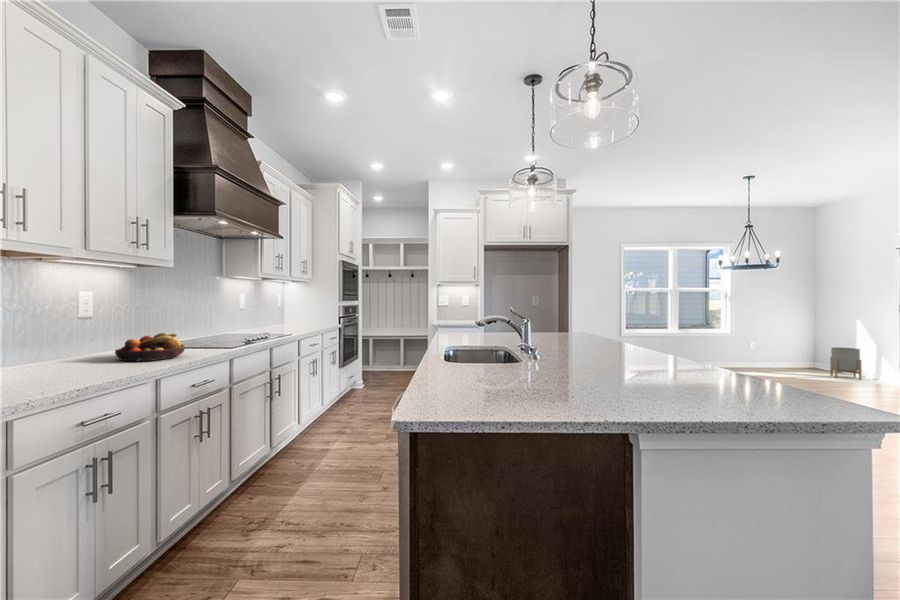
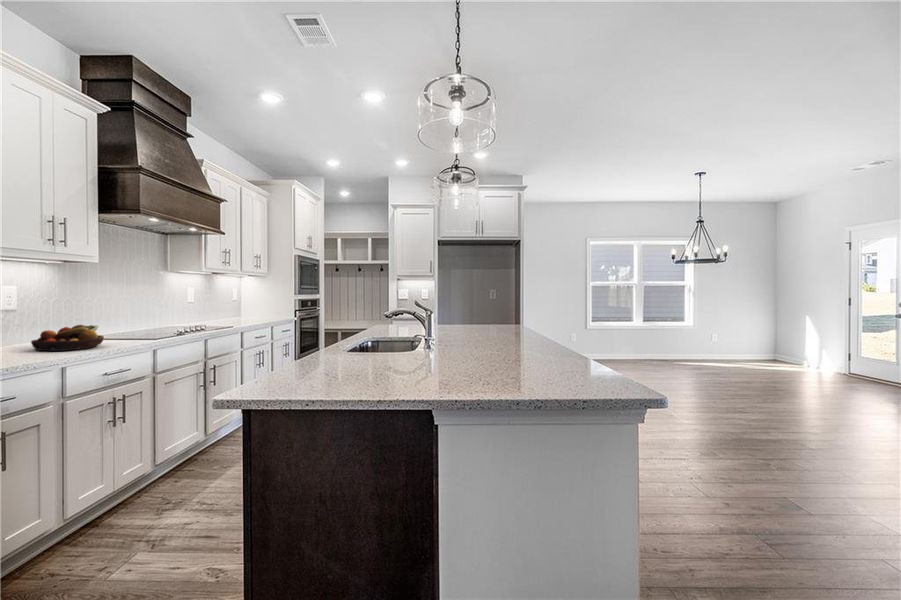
planter: present [830,347,862,379] -> none [783,342,811,373]

